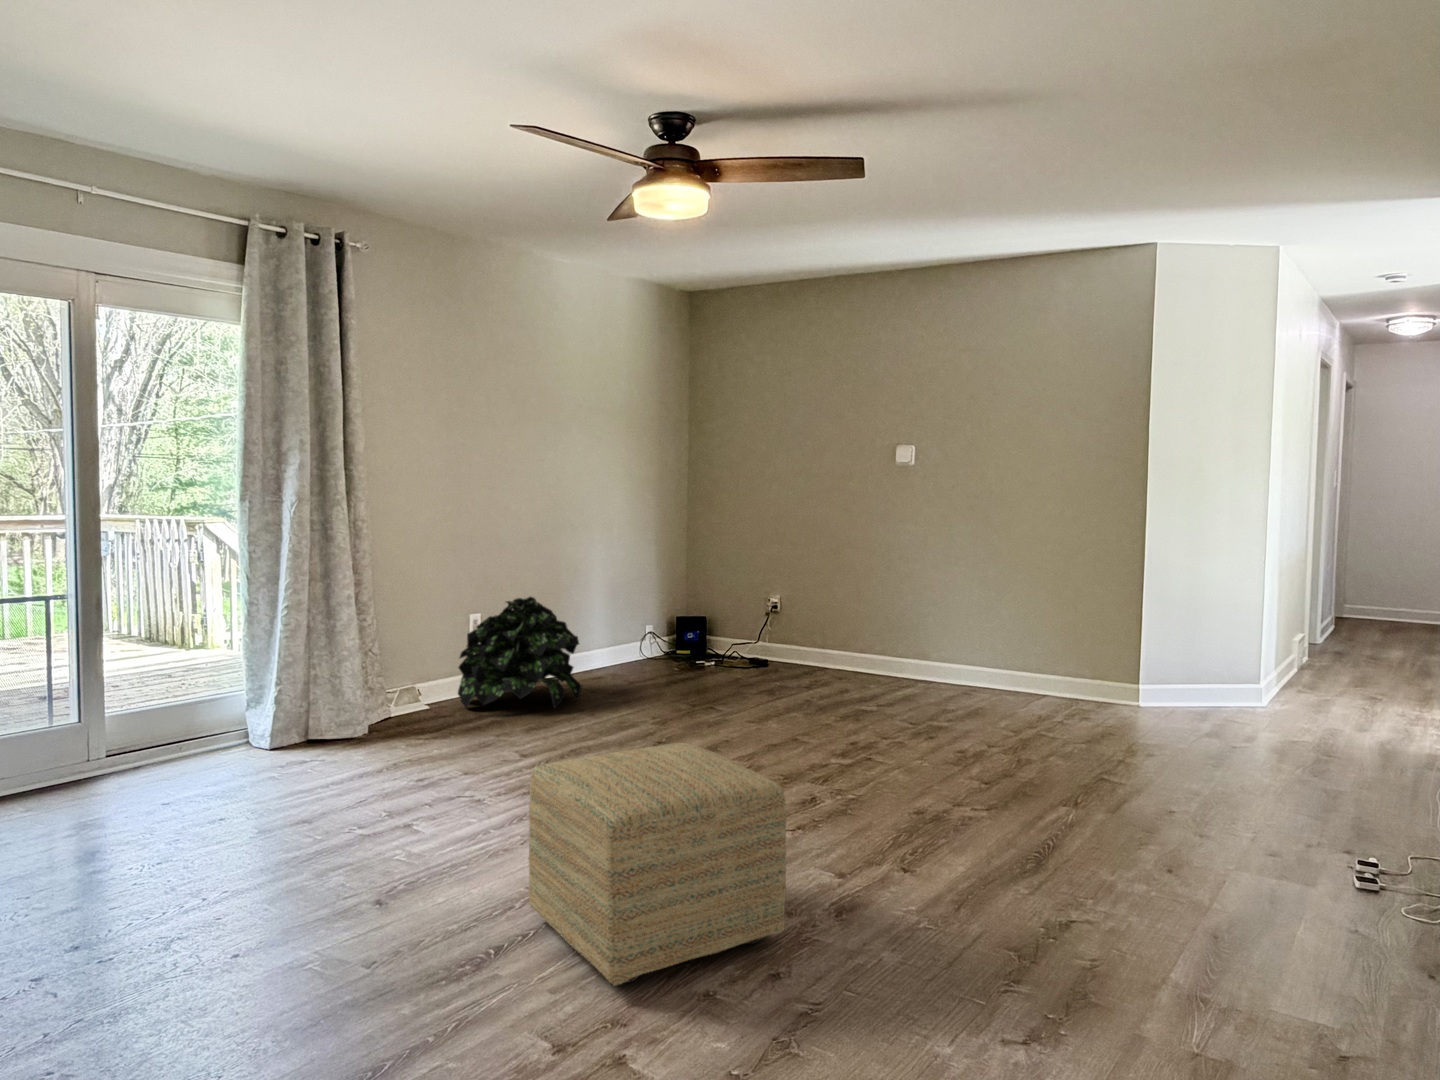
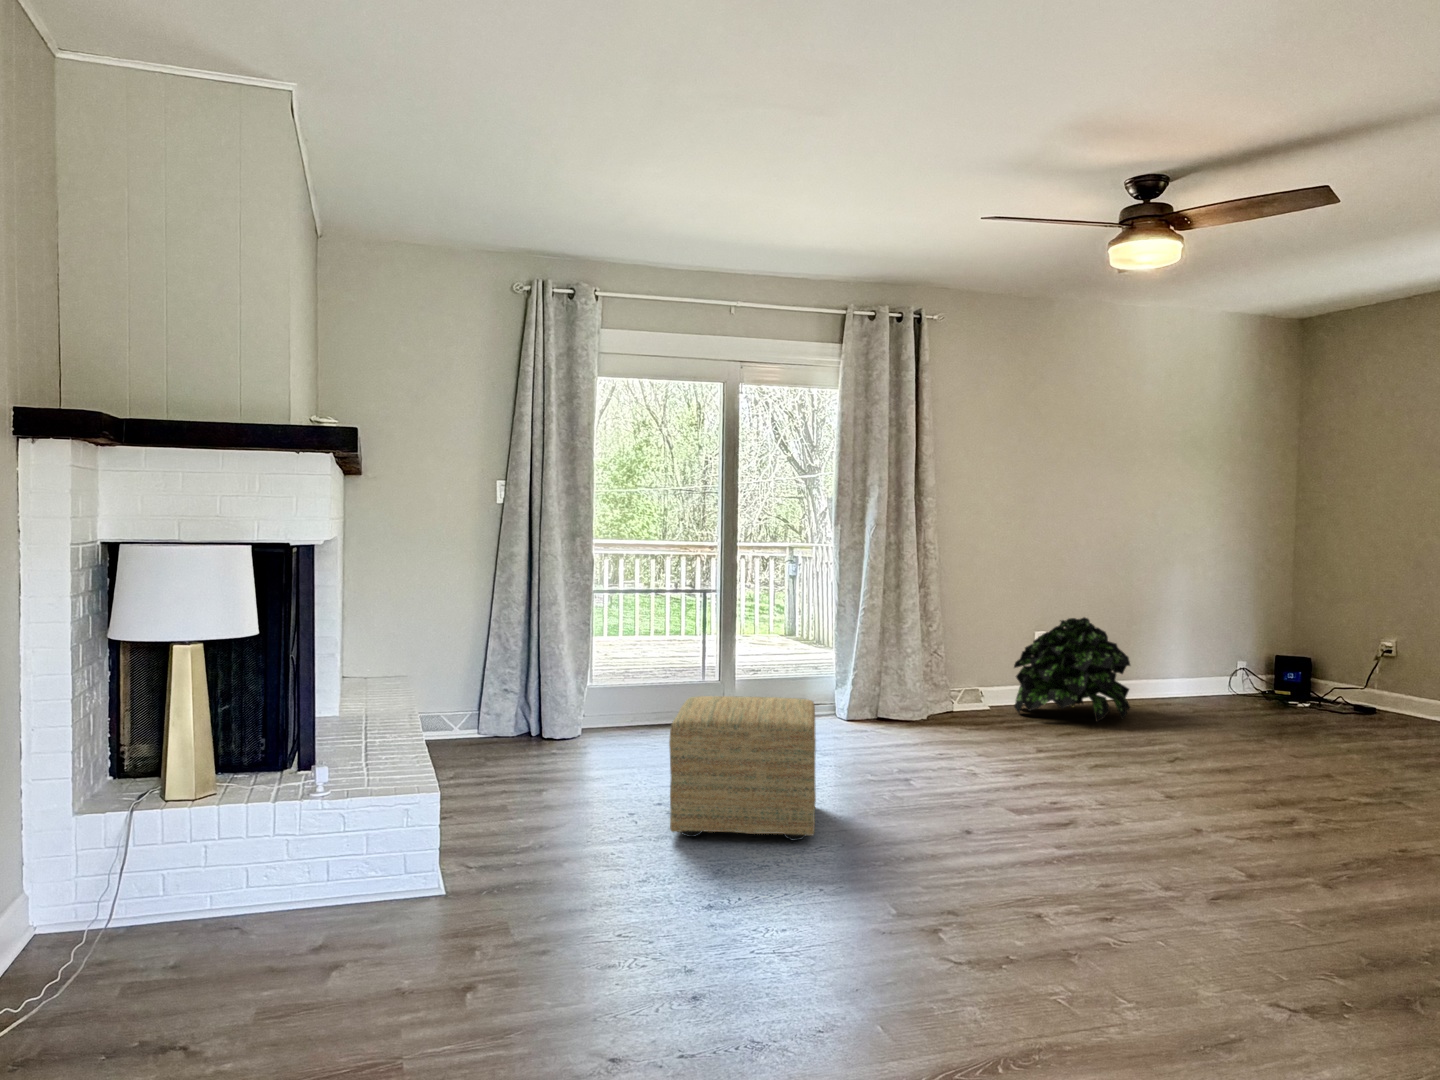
ottoman: present [529,743,786,986] -> present [669,696,816,840]

